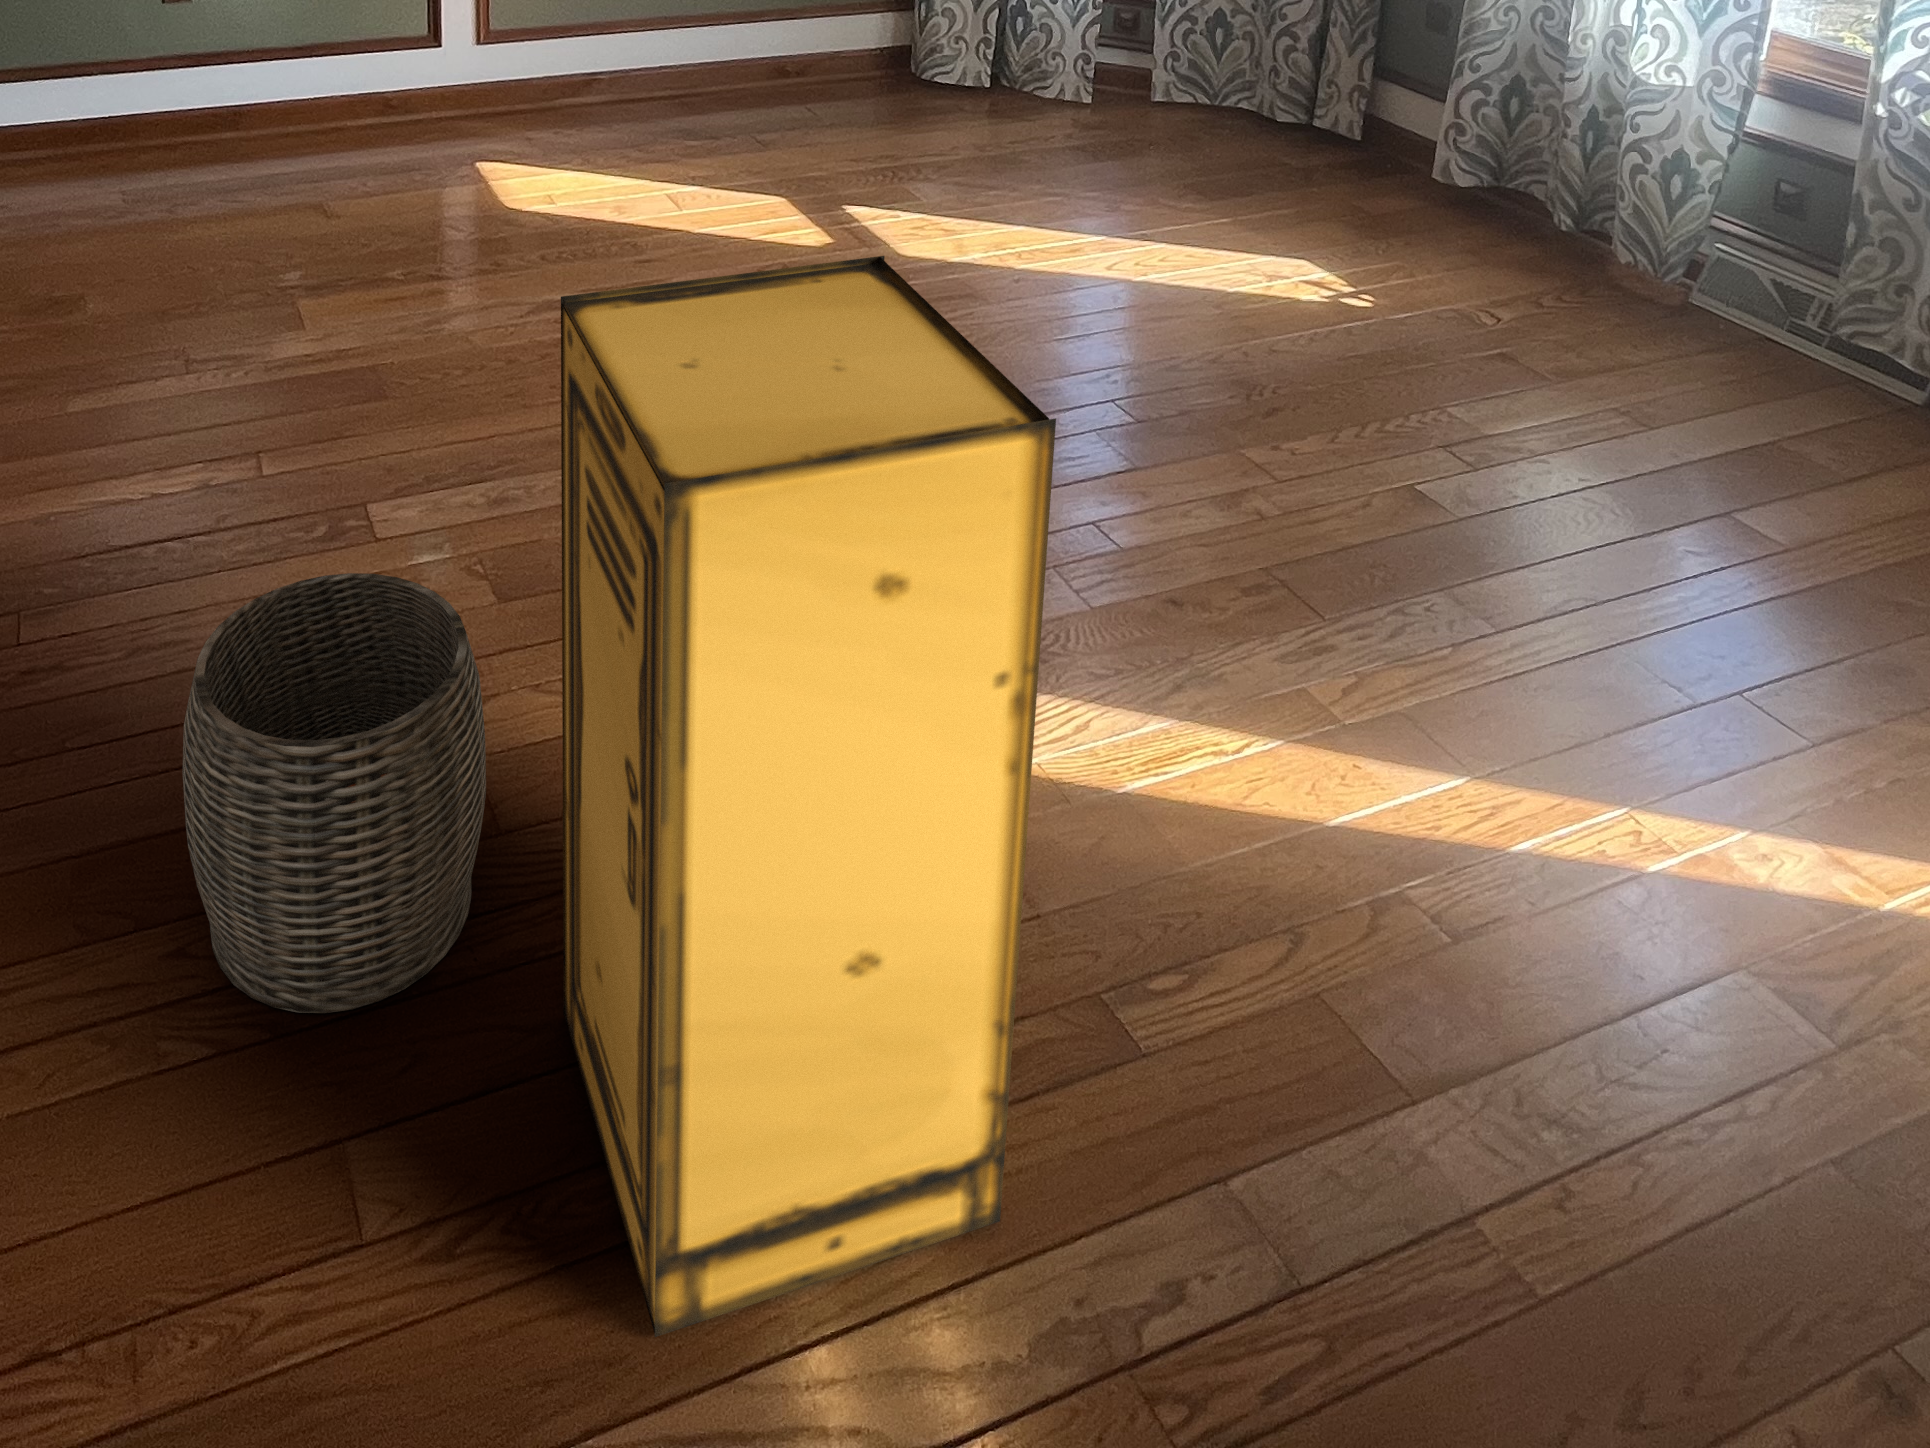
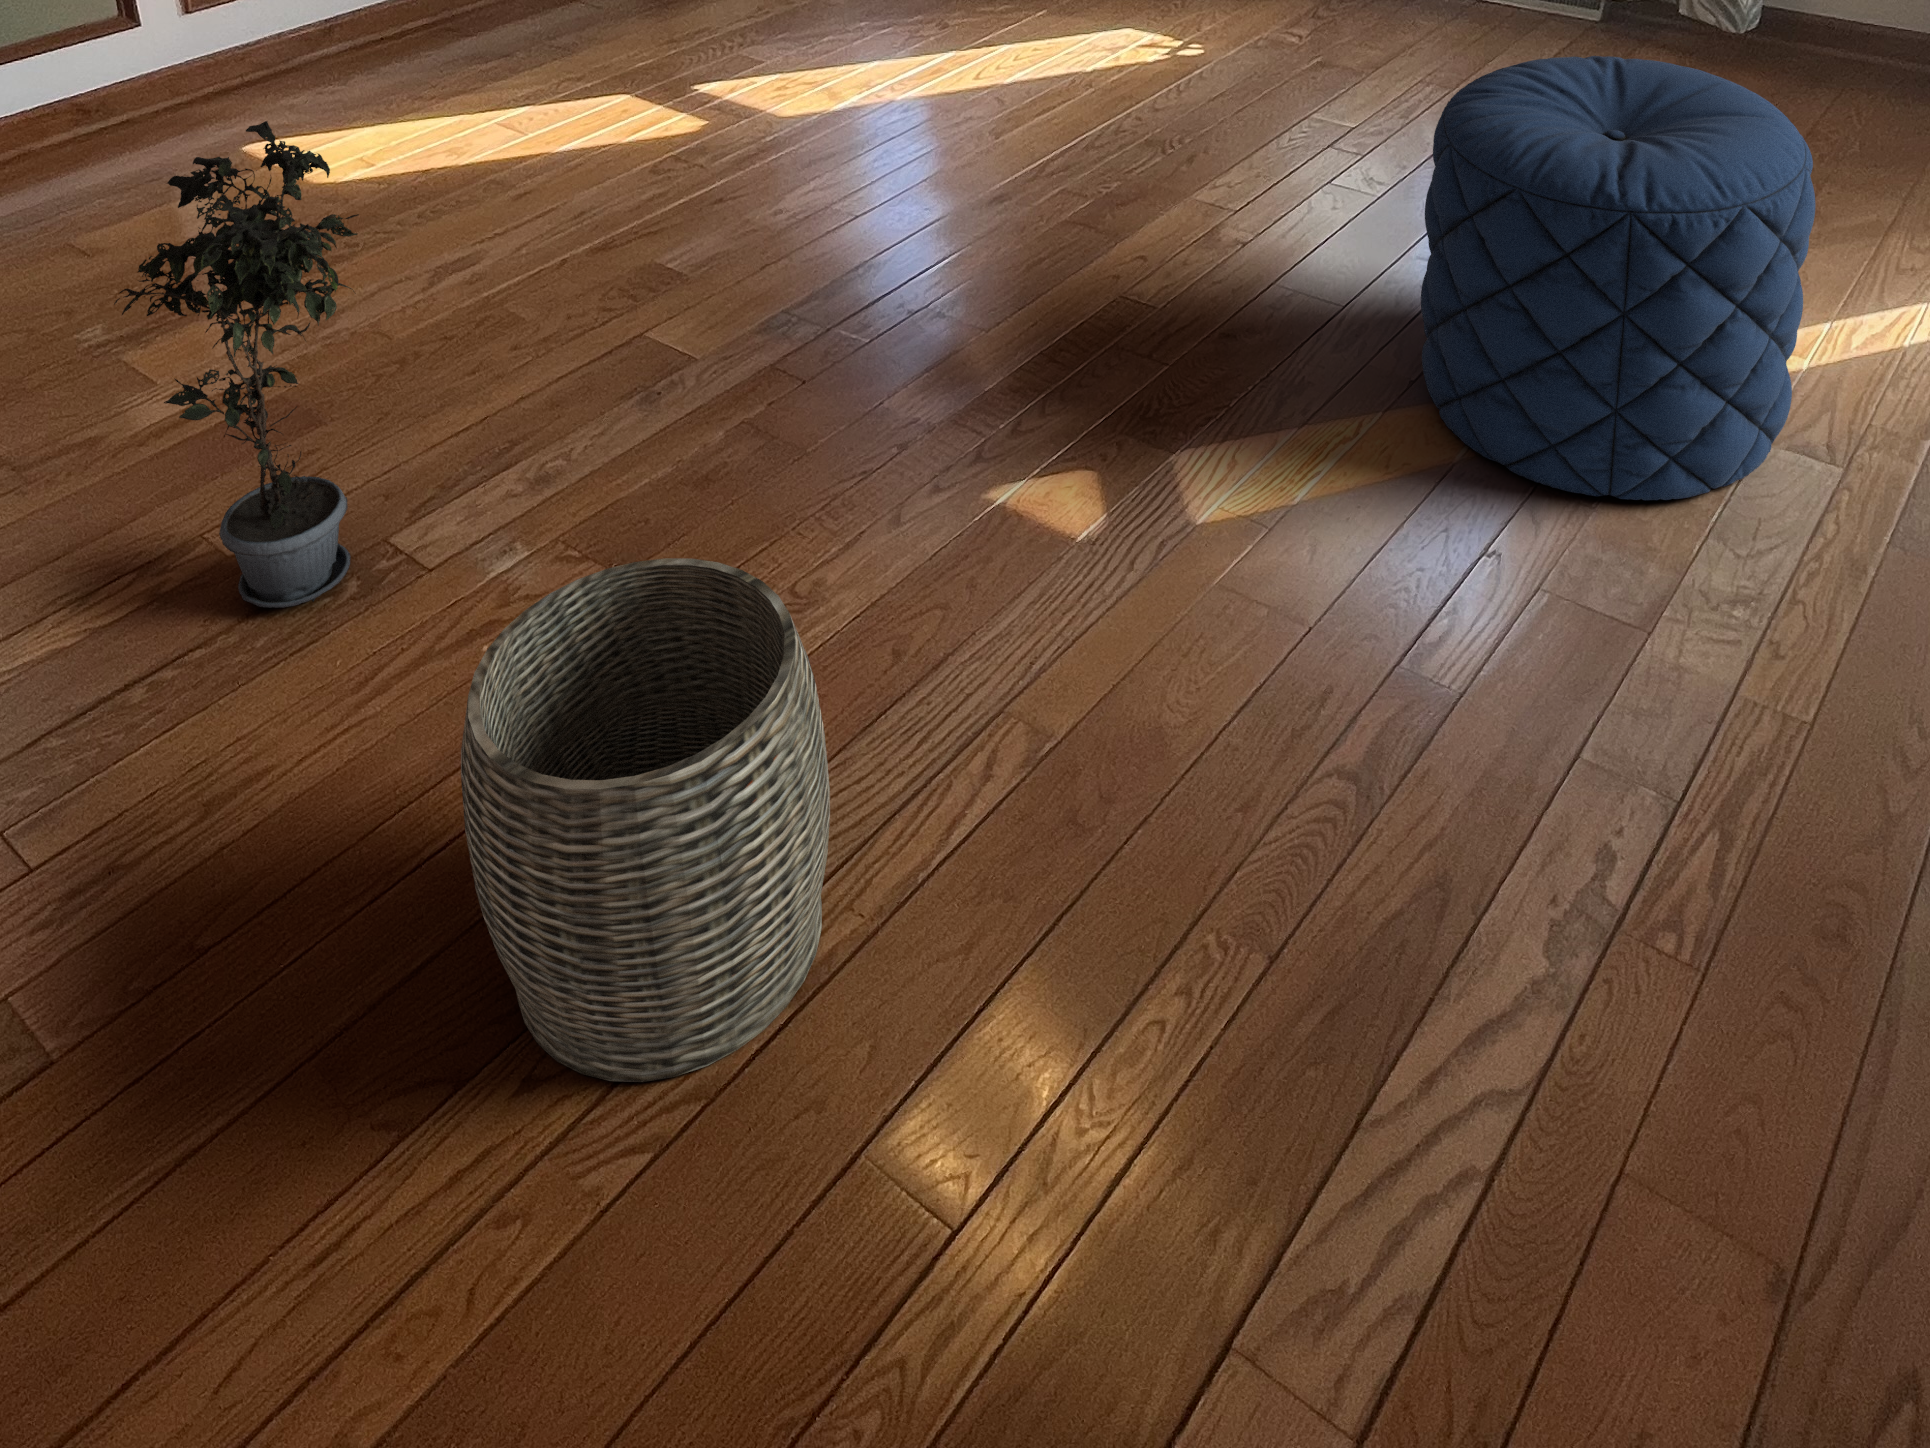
potted plant: none [197,142,377,533] -> present [114,121,359,608]
storage cabinet: present [561,256,1056,1337] -> none [932,34,1490,1132]
pouf: none [1329,407,1856,1001] -> present [1421,56,1815,500]

